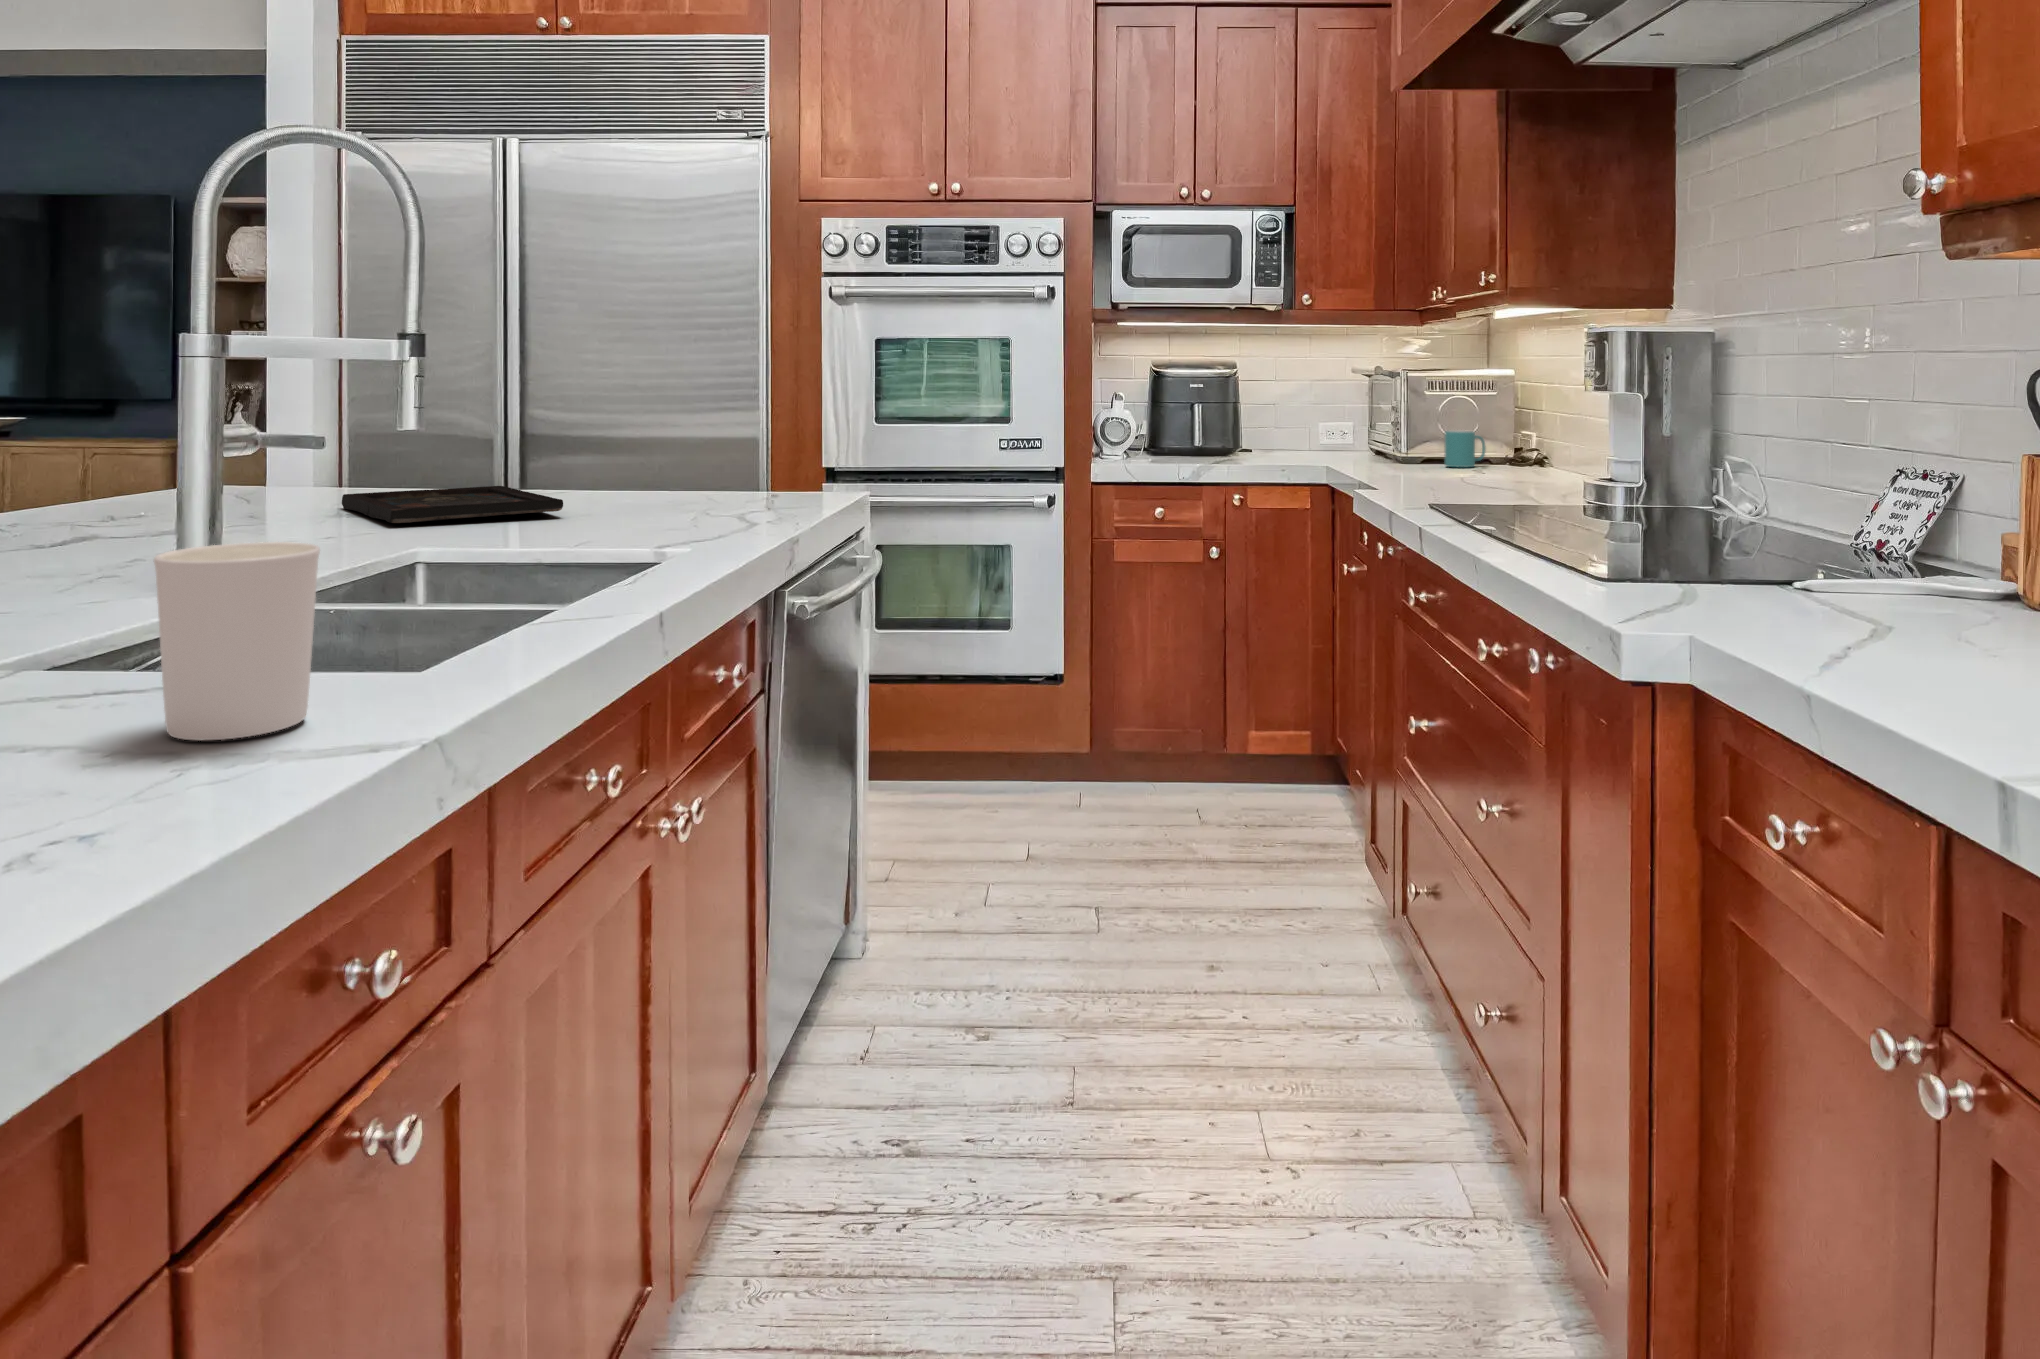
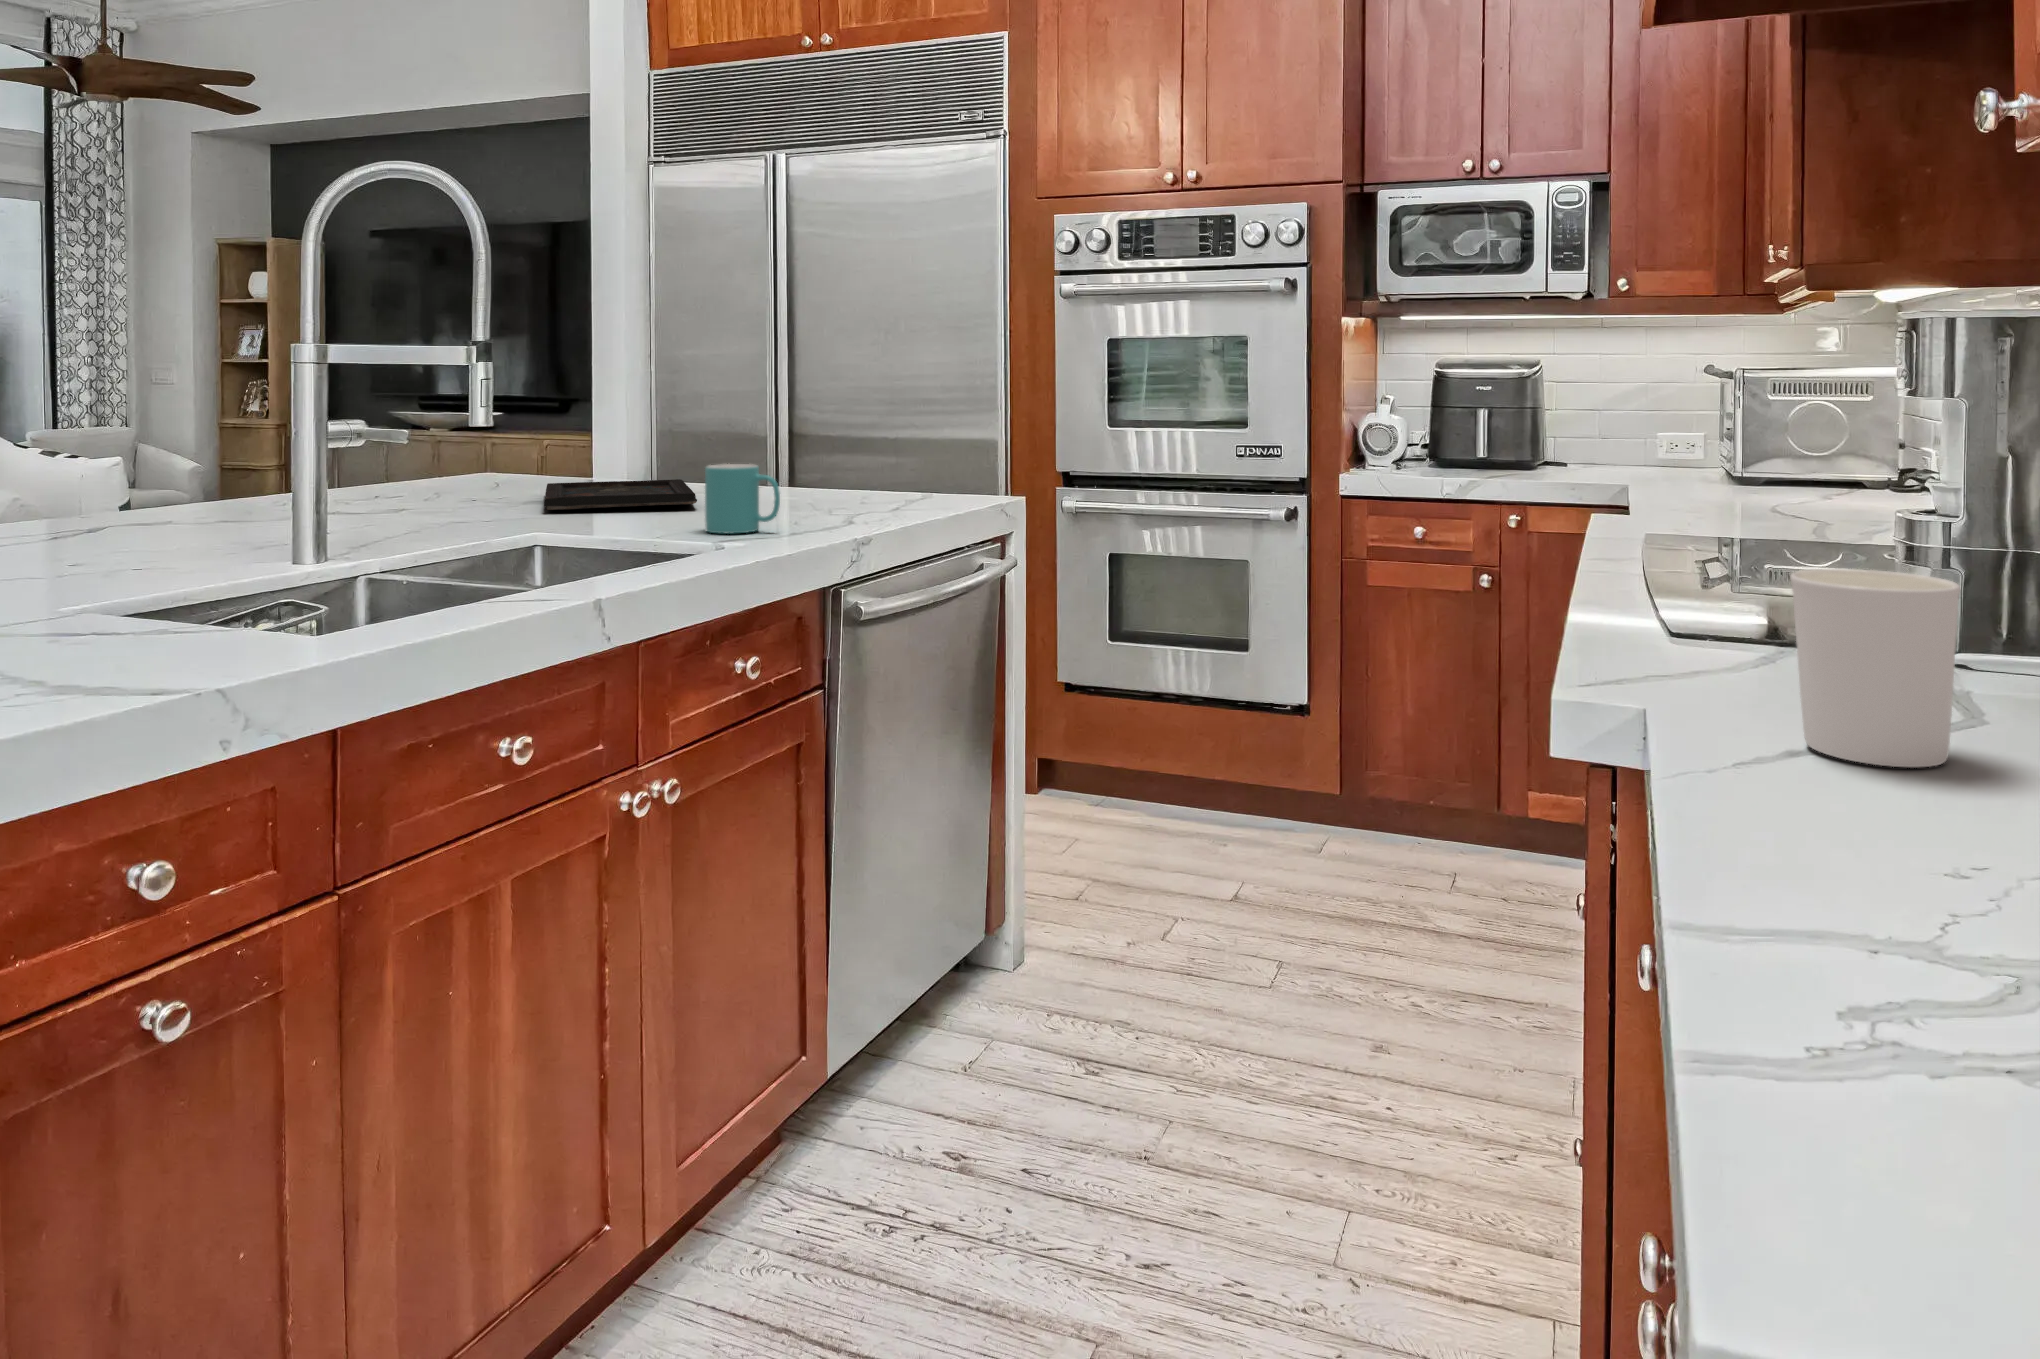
mug: present [1445,430,1485,467] -> present [705,464,780,534]
candle holder: present [154,542,320,741] -> present [1790,569,1960,768]

